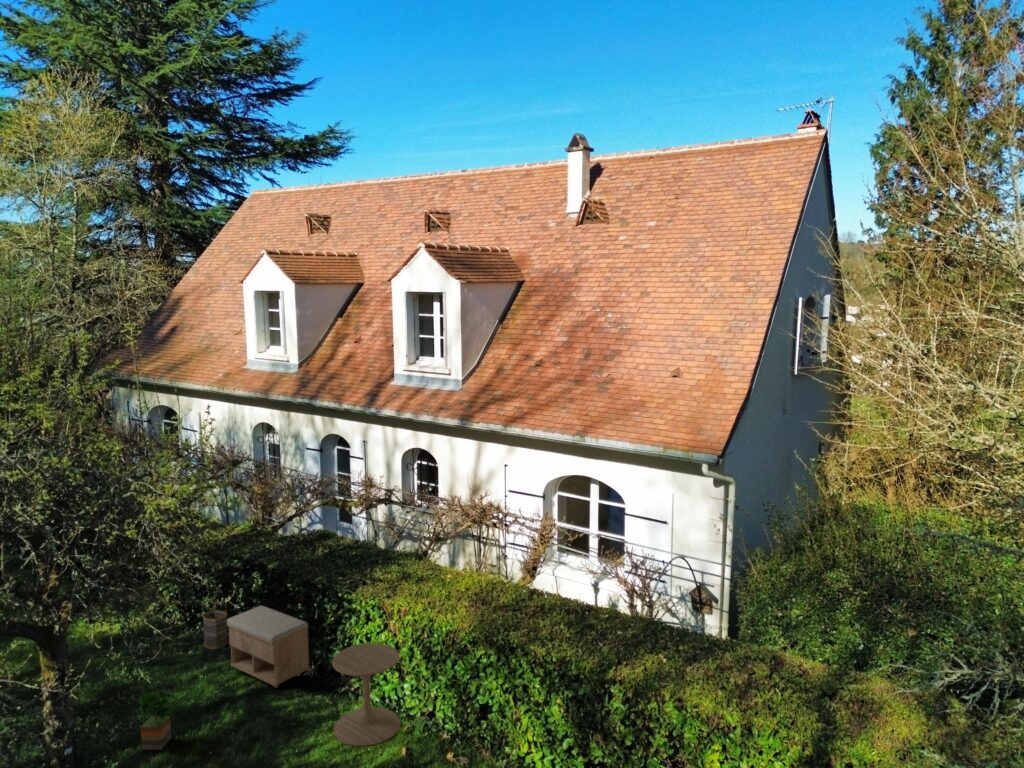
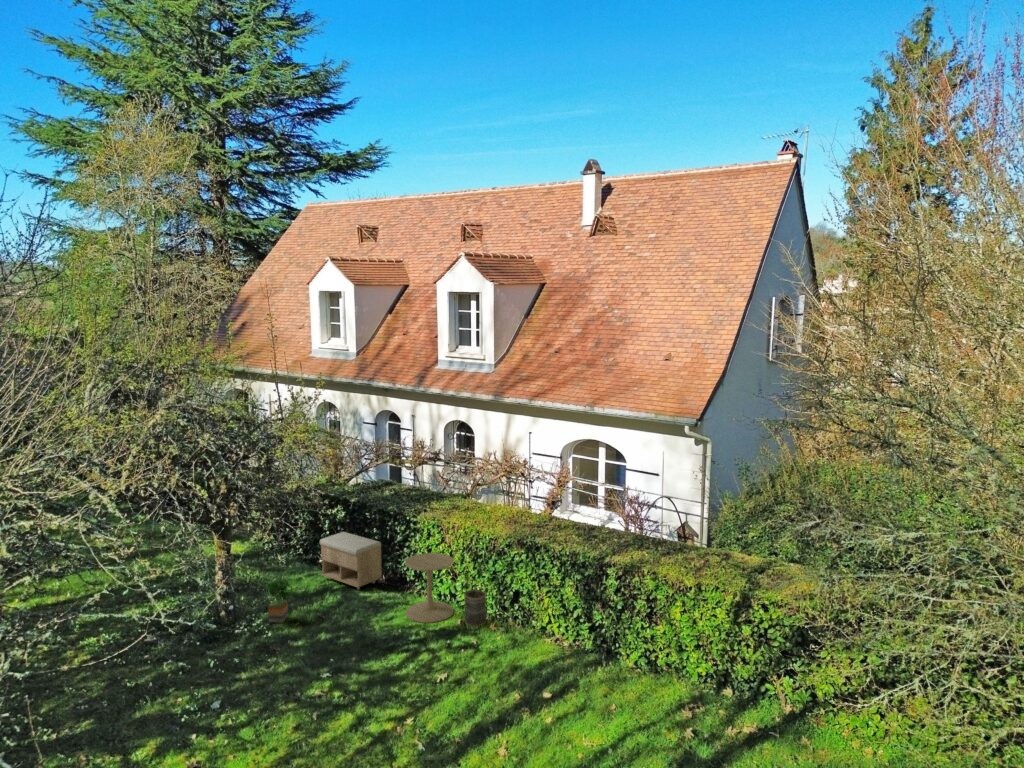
basket: present [203,604,228,649] -> present [464,589,486,626]

